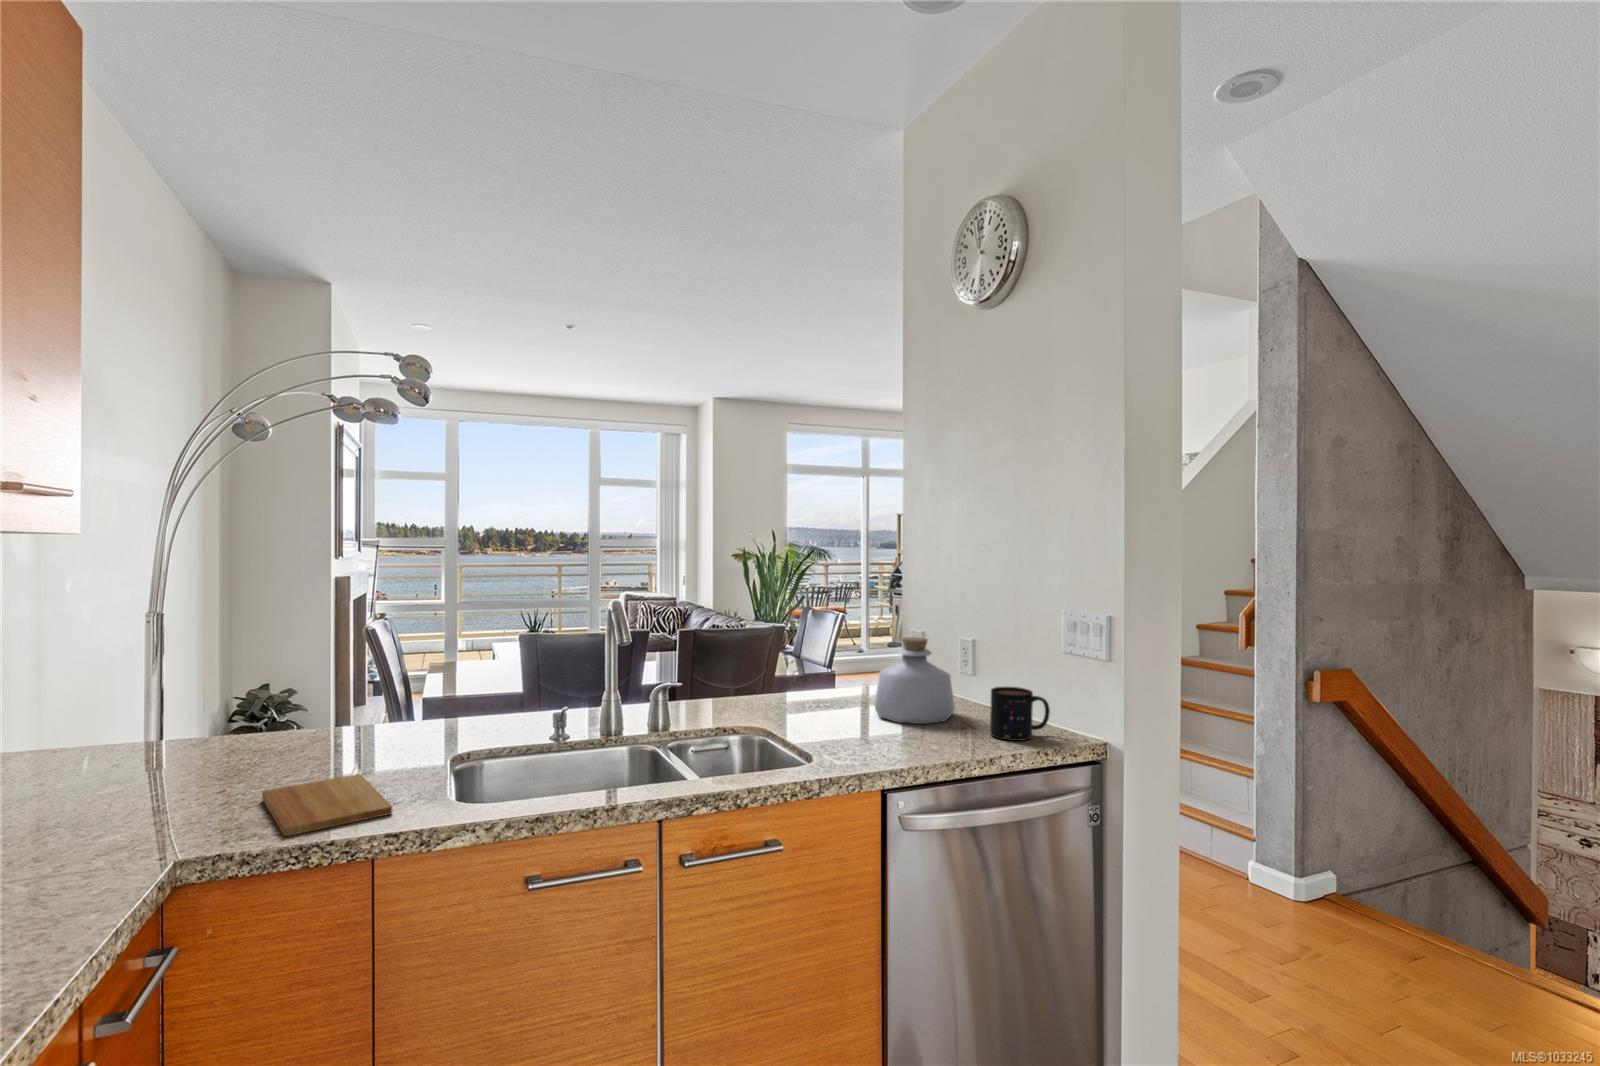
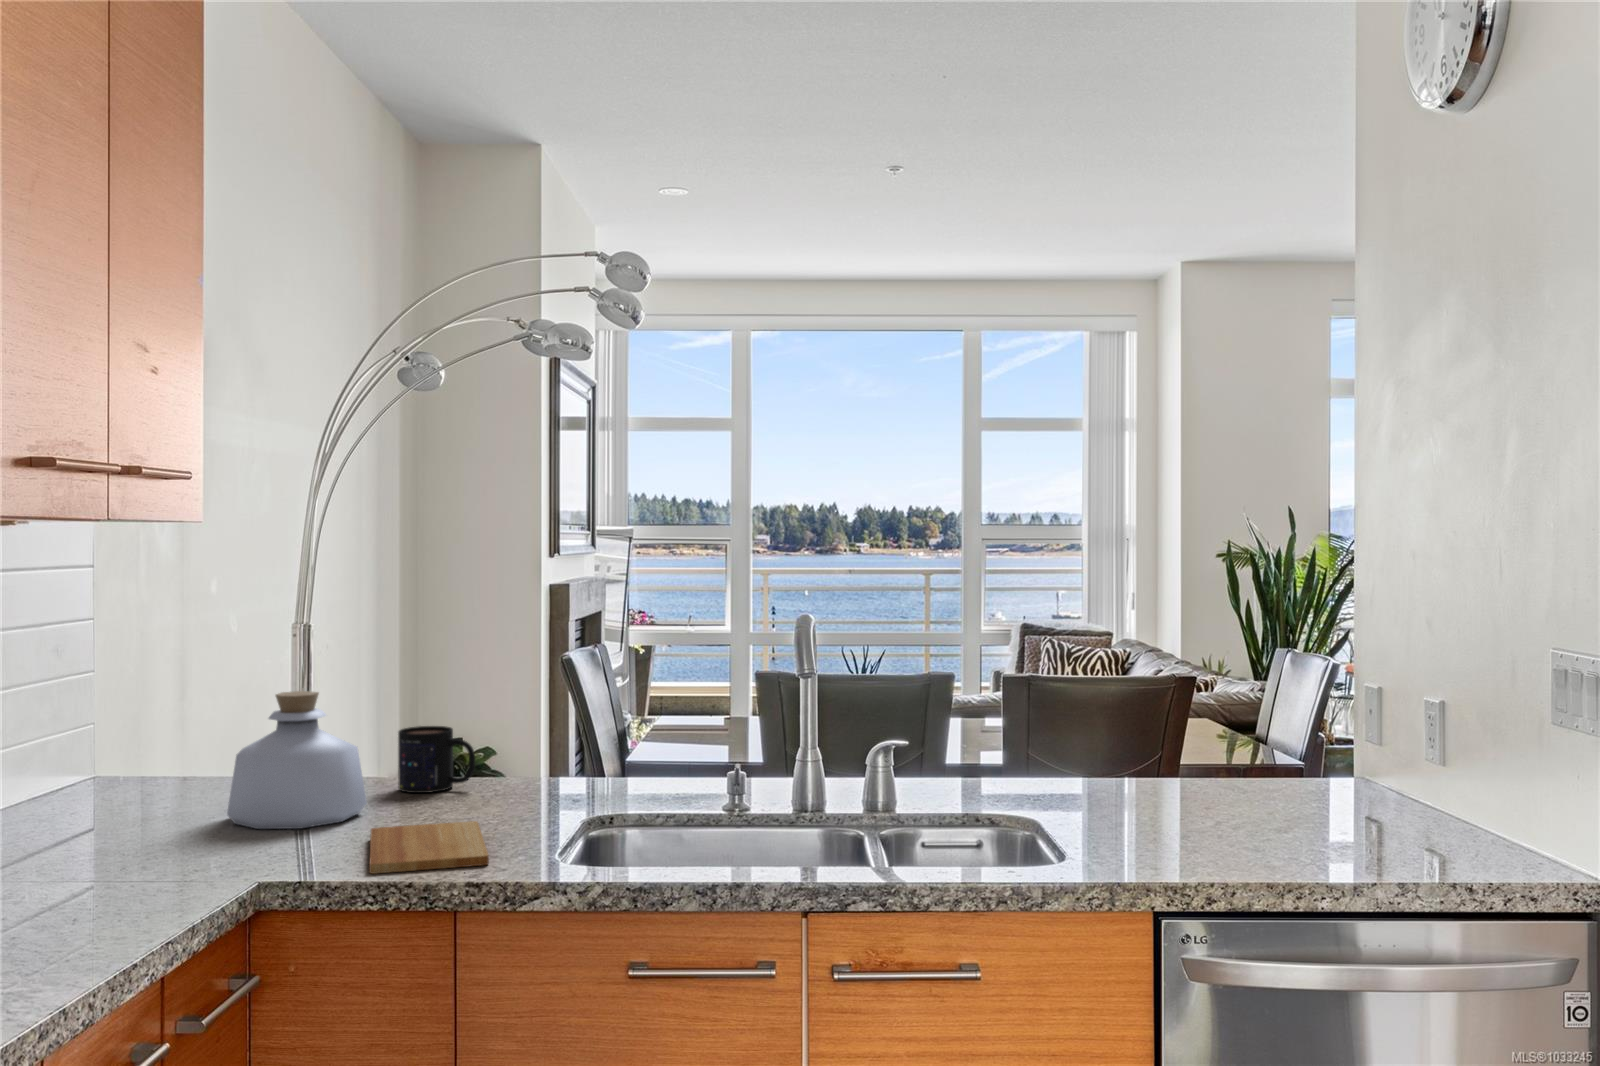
bottle: present [874,637,955,724] -> present [227,691,367,829]
mug: present [990,687,1050,741] -> present [398,726,475,793]

